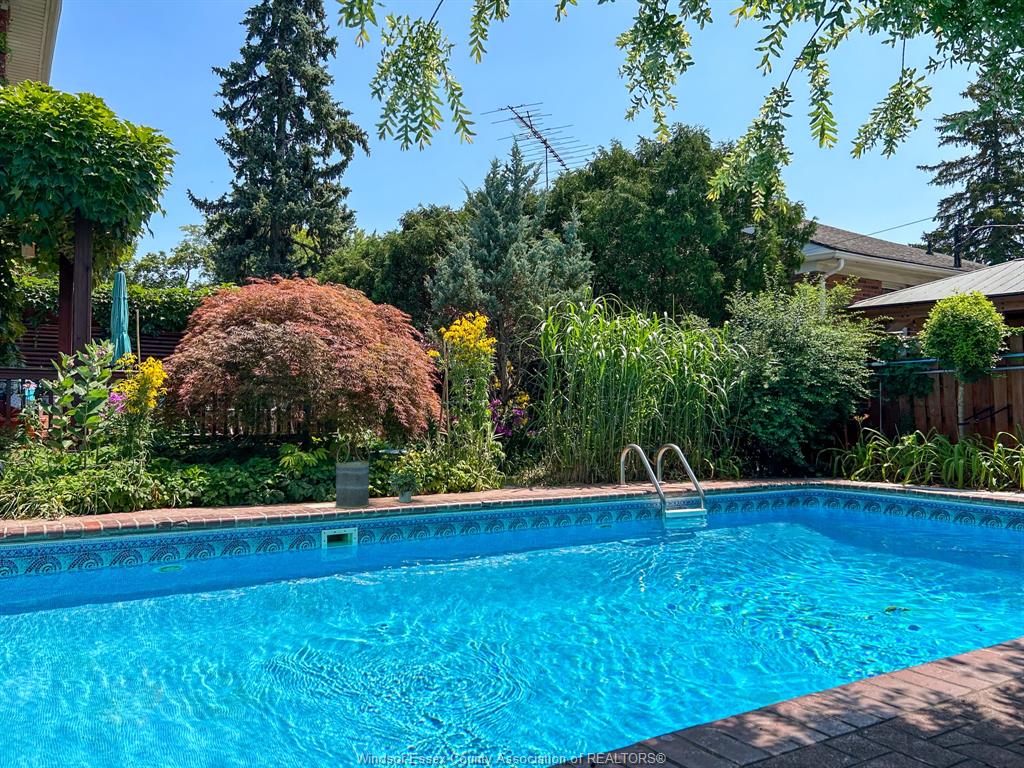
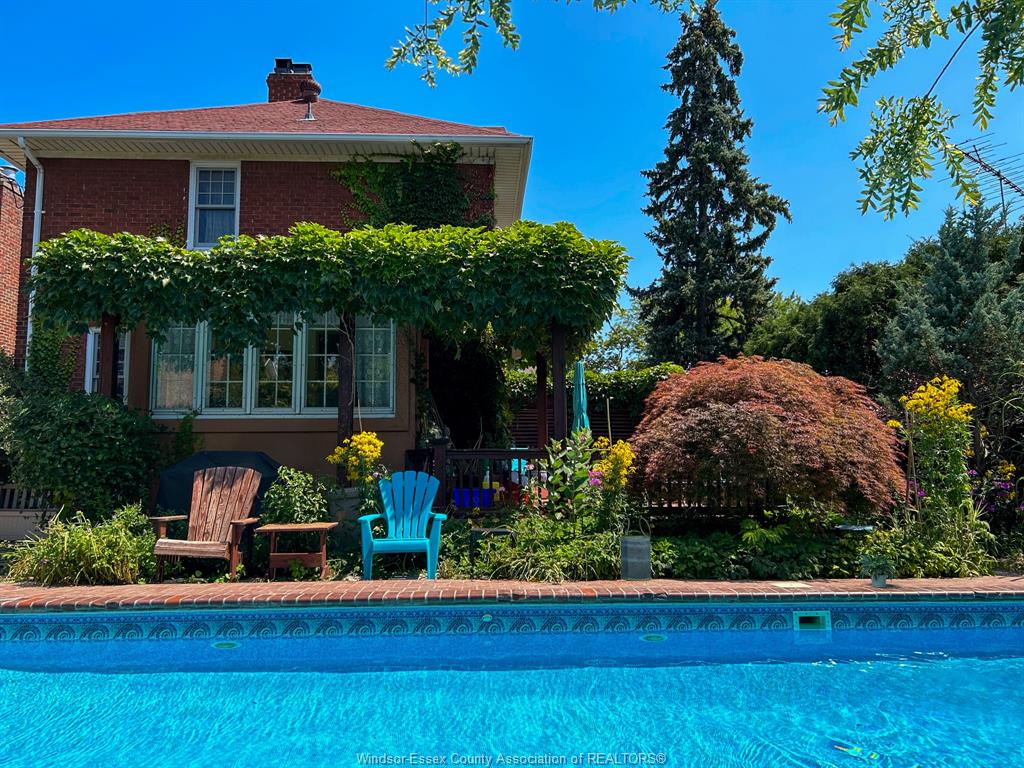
basket: present [335,443,370,509] -> present [620,518,652,581]

